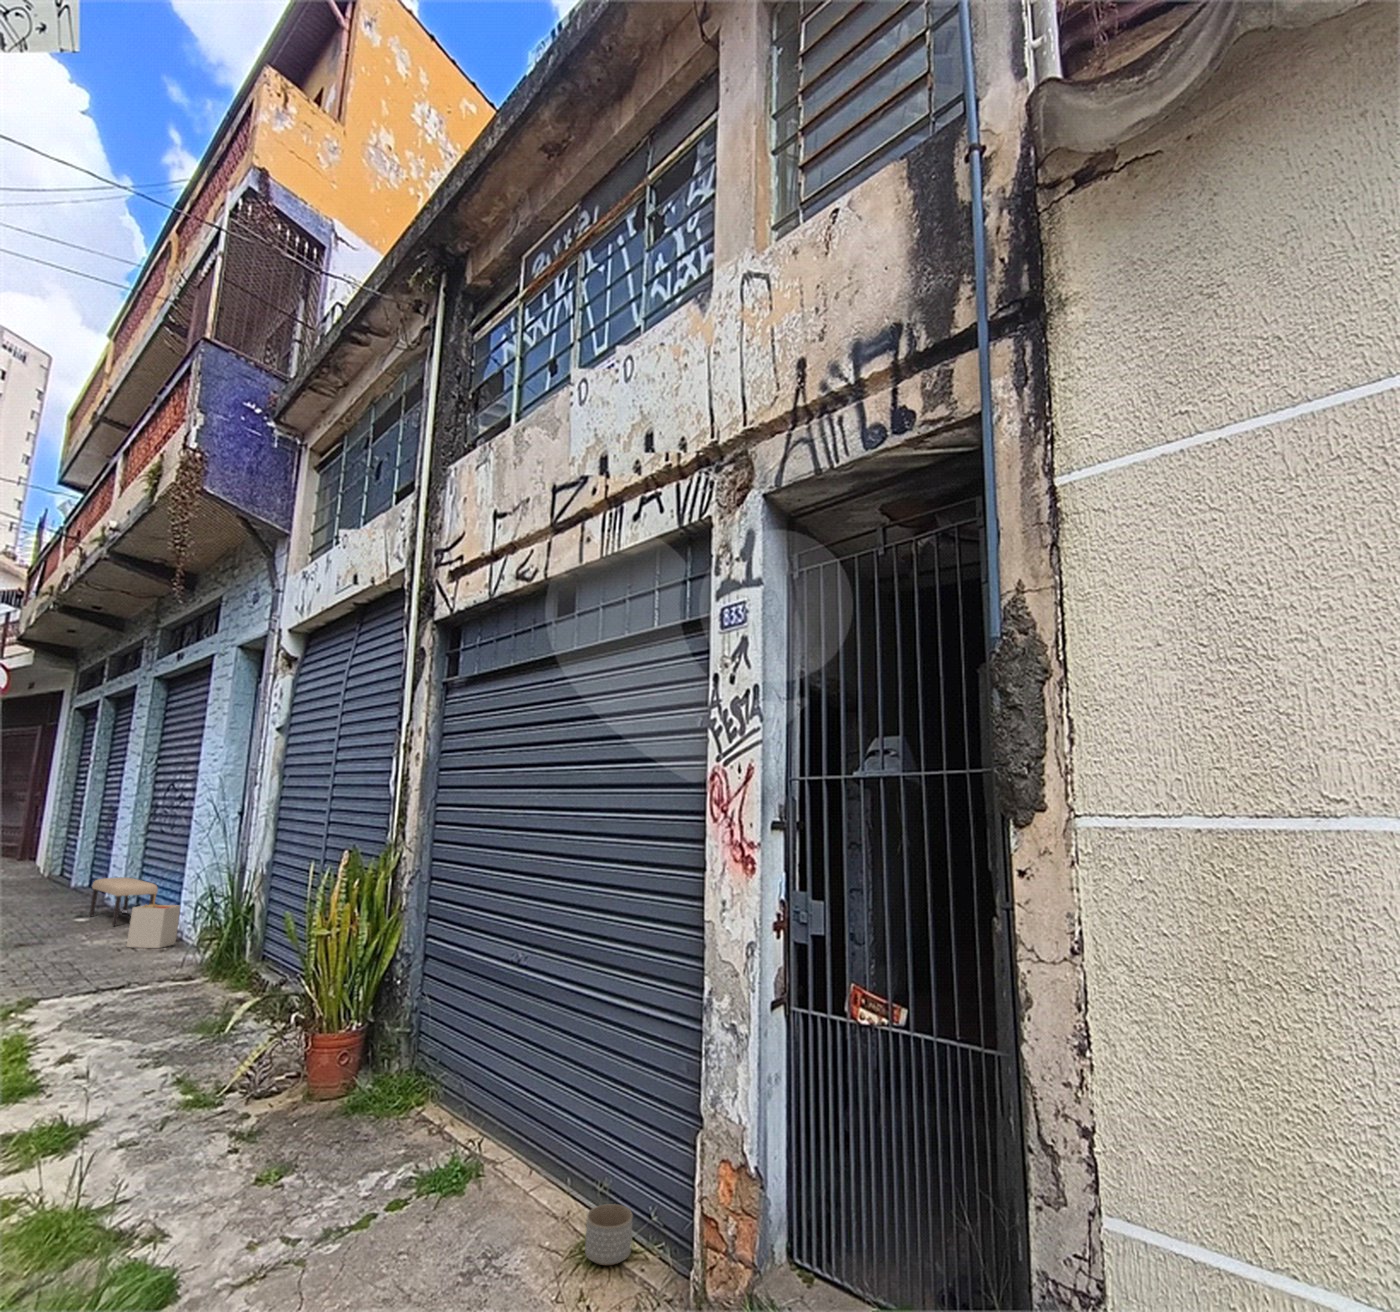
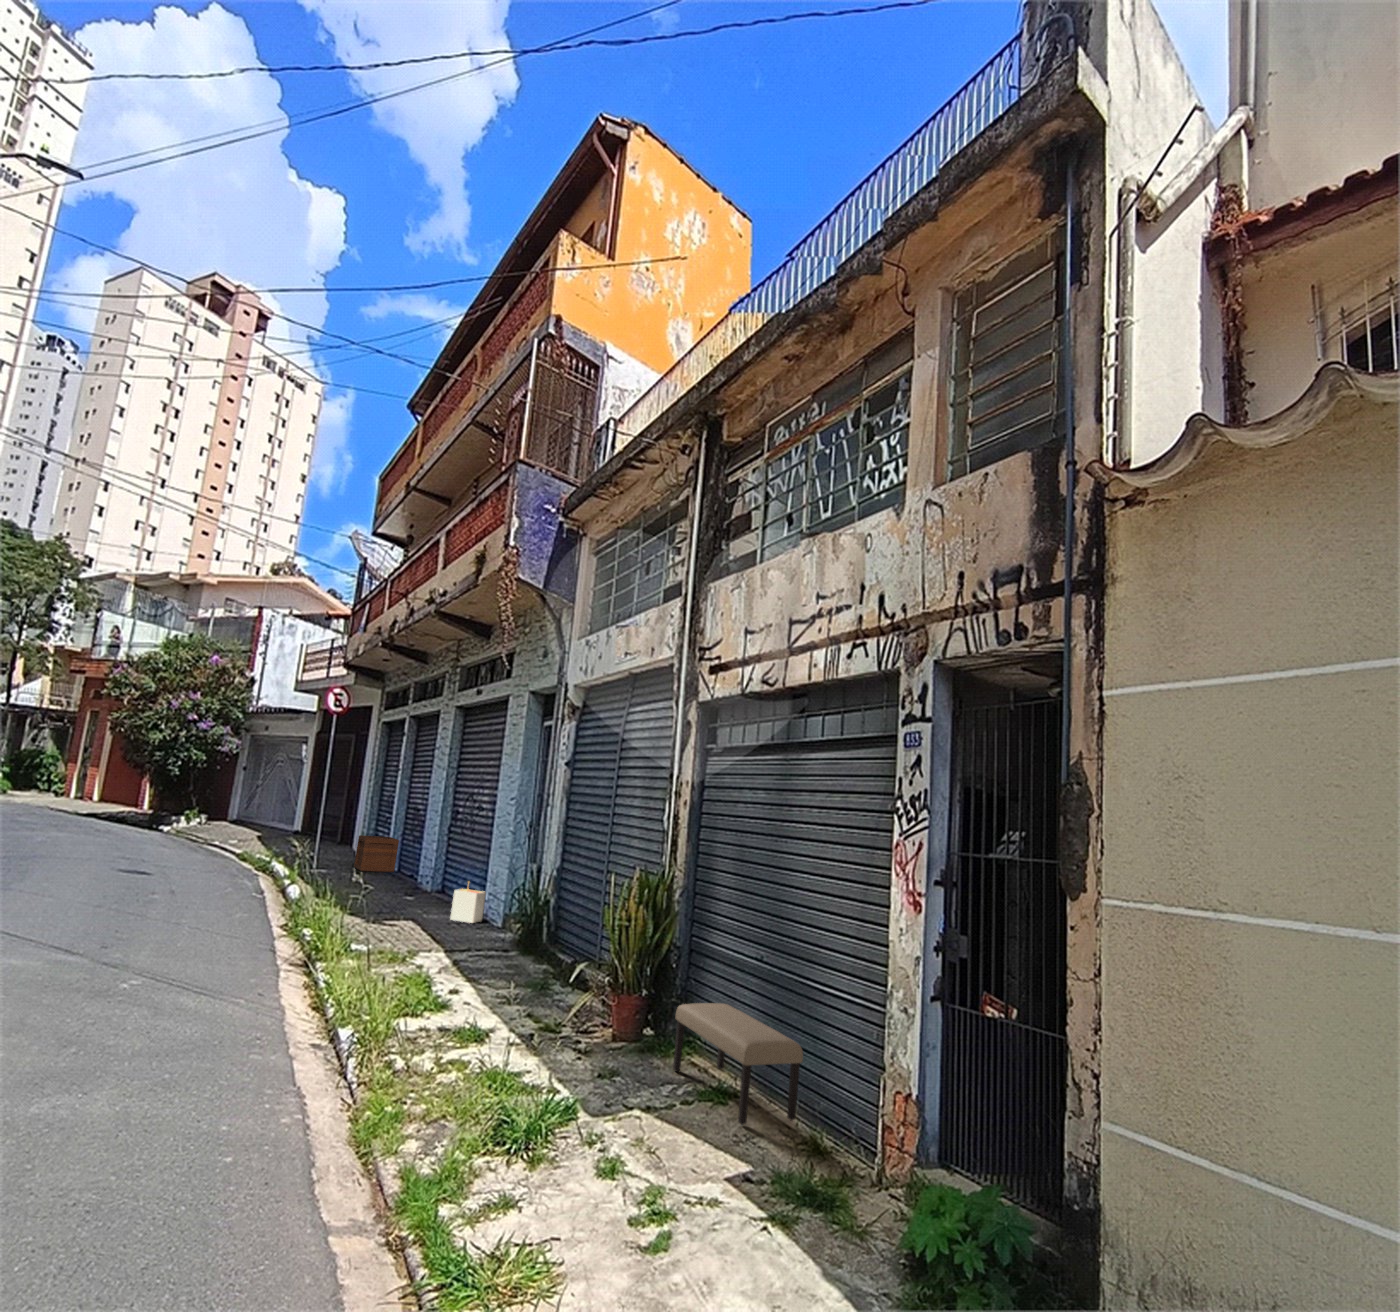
wooden crate: none [19,849,85,895] -> present [354,835,399,872]
bench: present [89,878,158,926] -> present [673,1003,803,1124]
planter: present [585,1204,633,1265] -> none [806,1116,837,1151]

